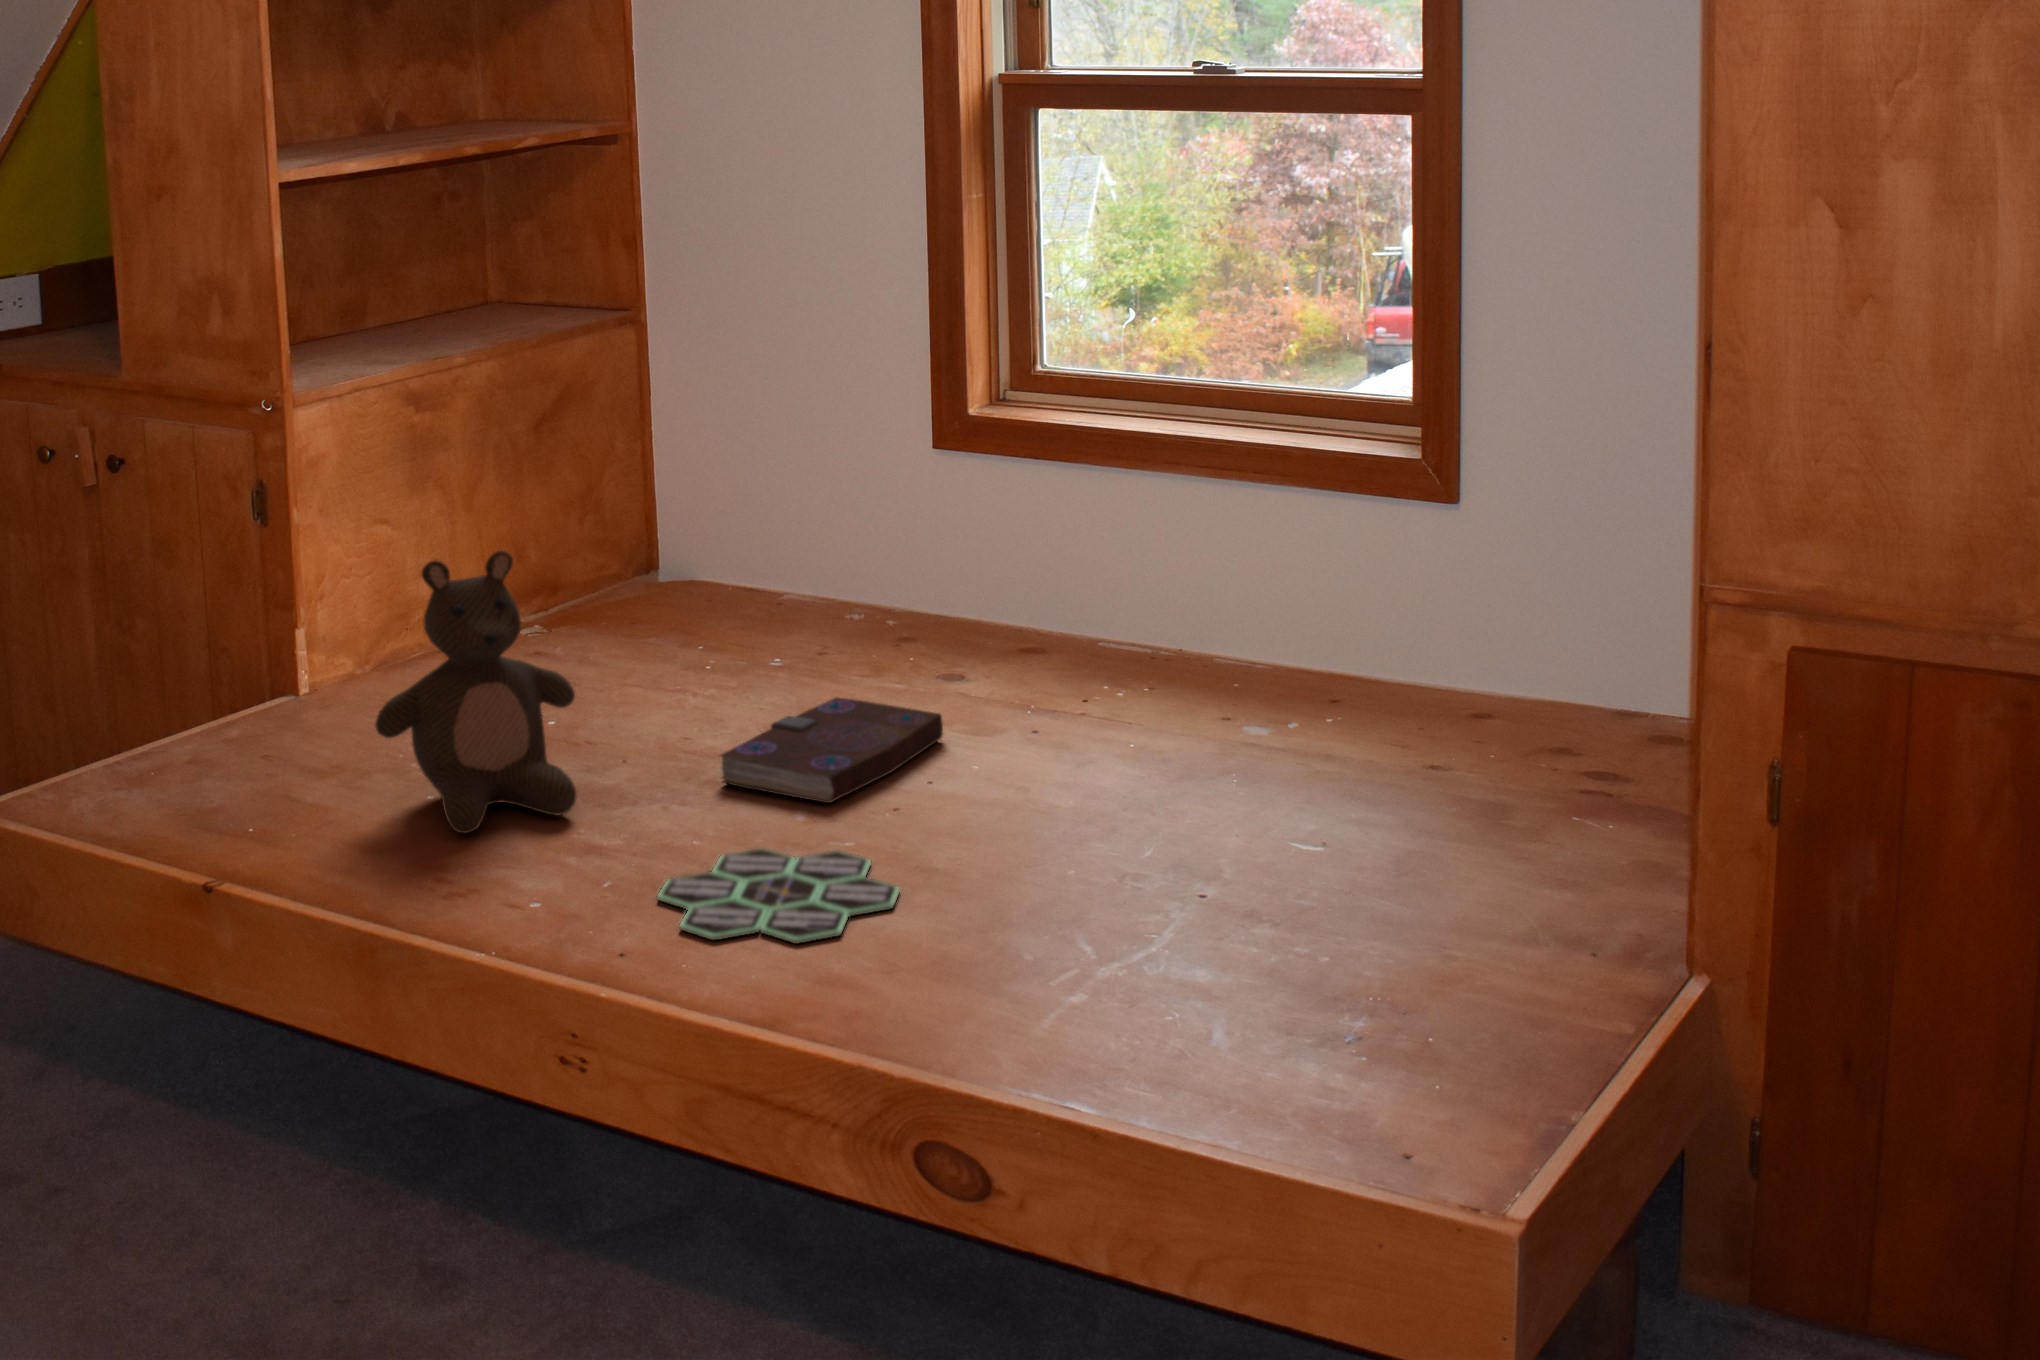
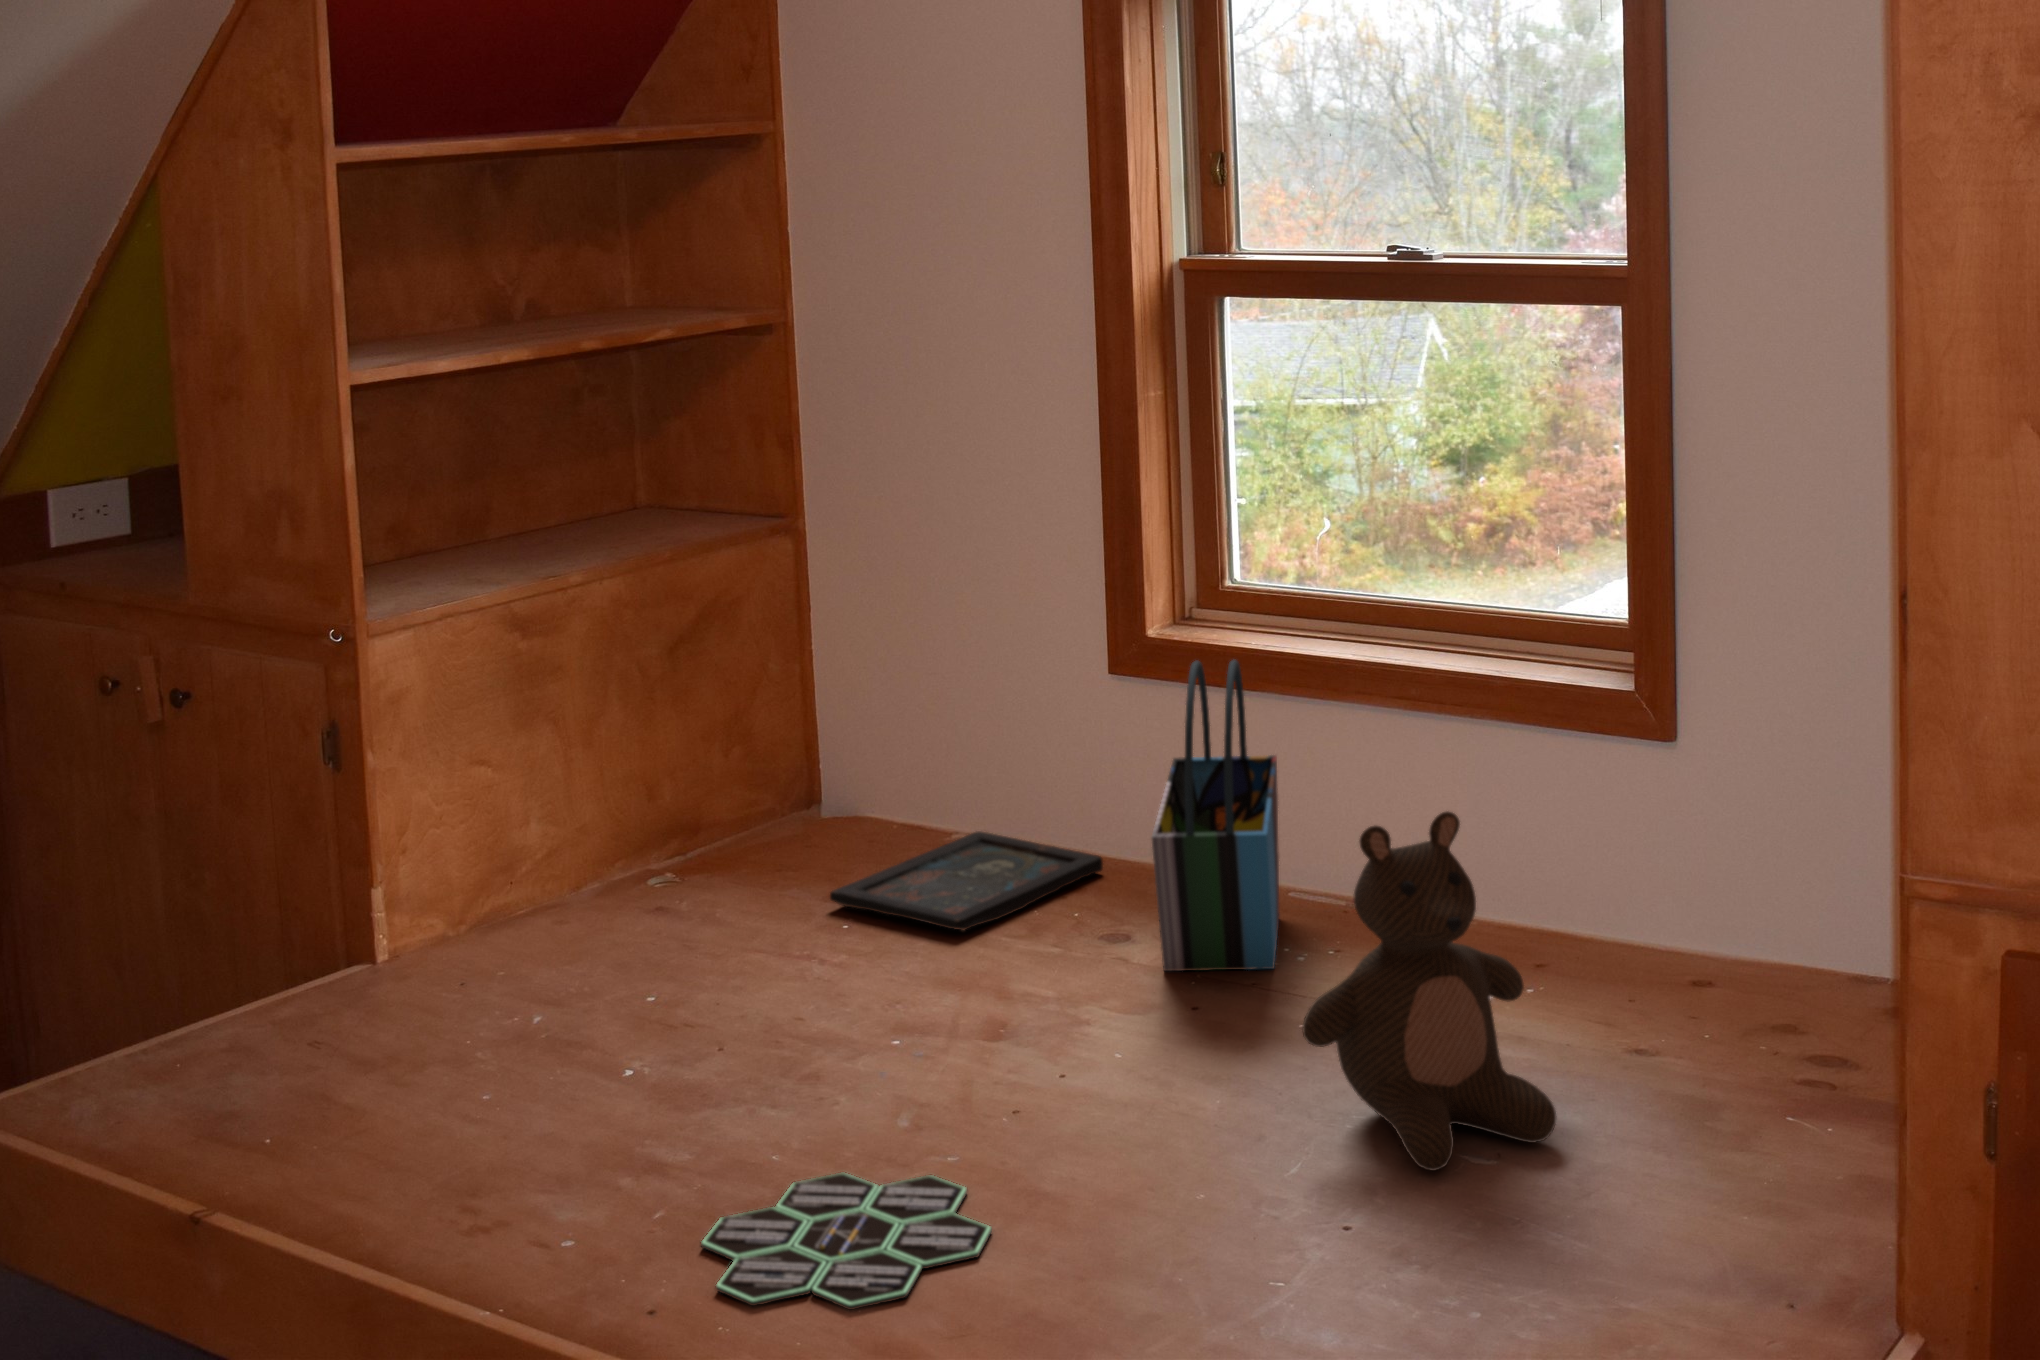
tote bag: none [996,432,1099,703] -> present [1152,659,1280,971]
stuffed bear: present [375,551,576,833] -> present [1303,811,1556,1171]
tray: none [690,592,927,671] -> present [830,831,1103,931]
book: present [719,697,943,803] -> none [814,969,1089,1109]

